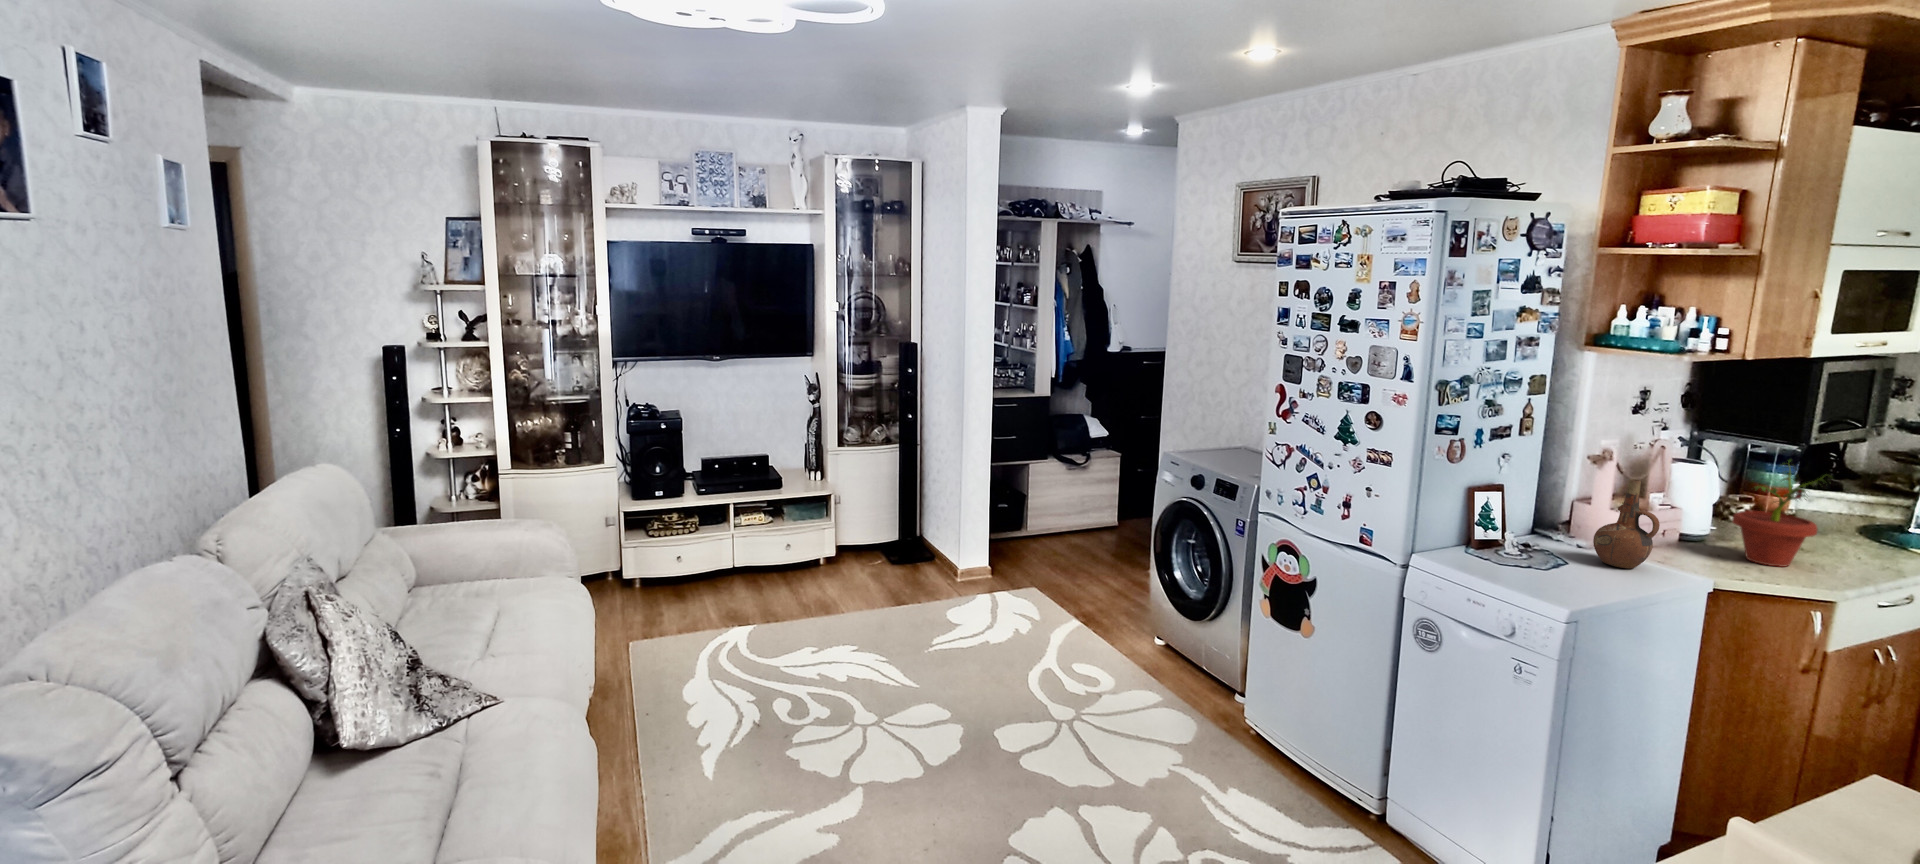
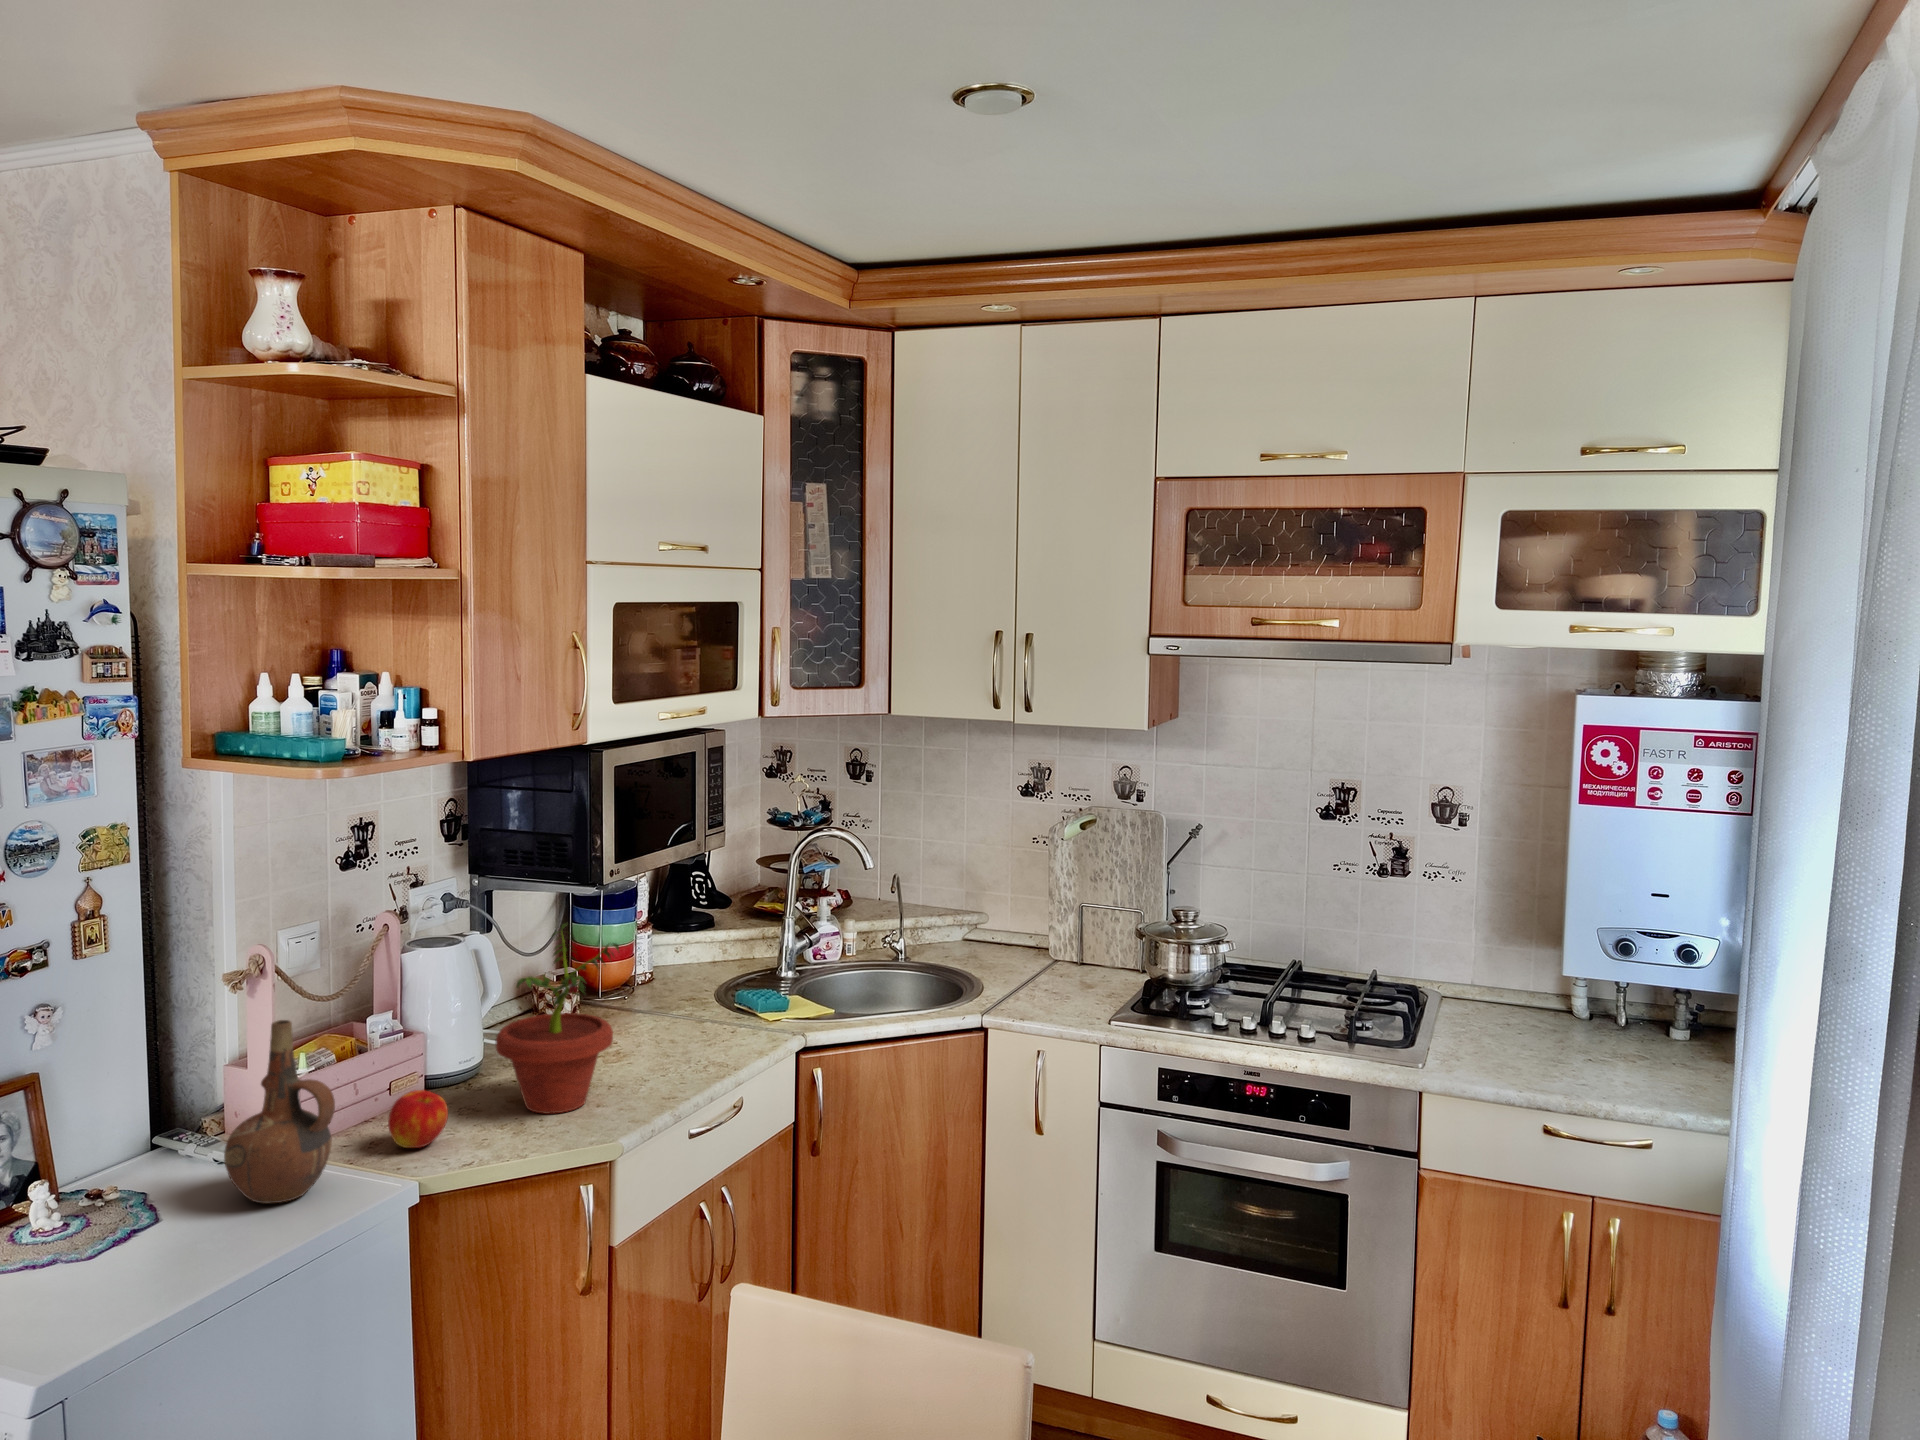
apple: none [1671,533,1709,563] -> present [388,1090,448,1148]

